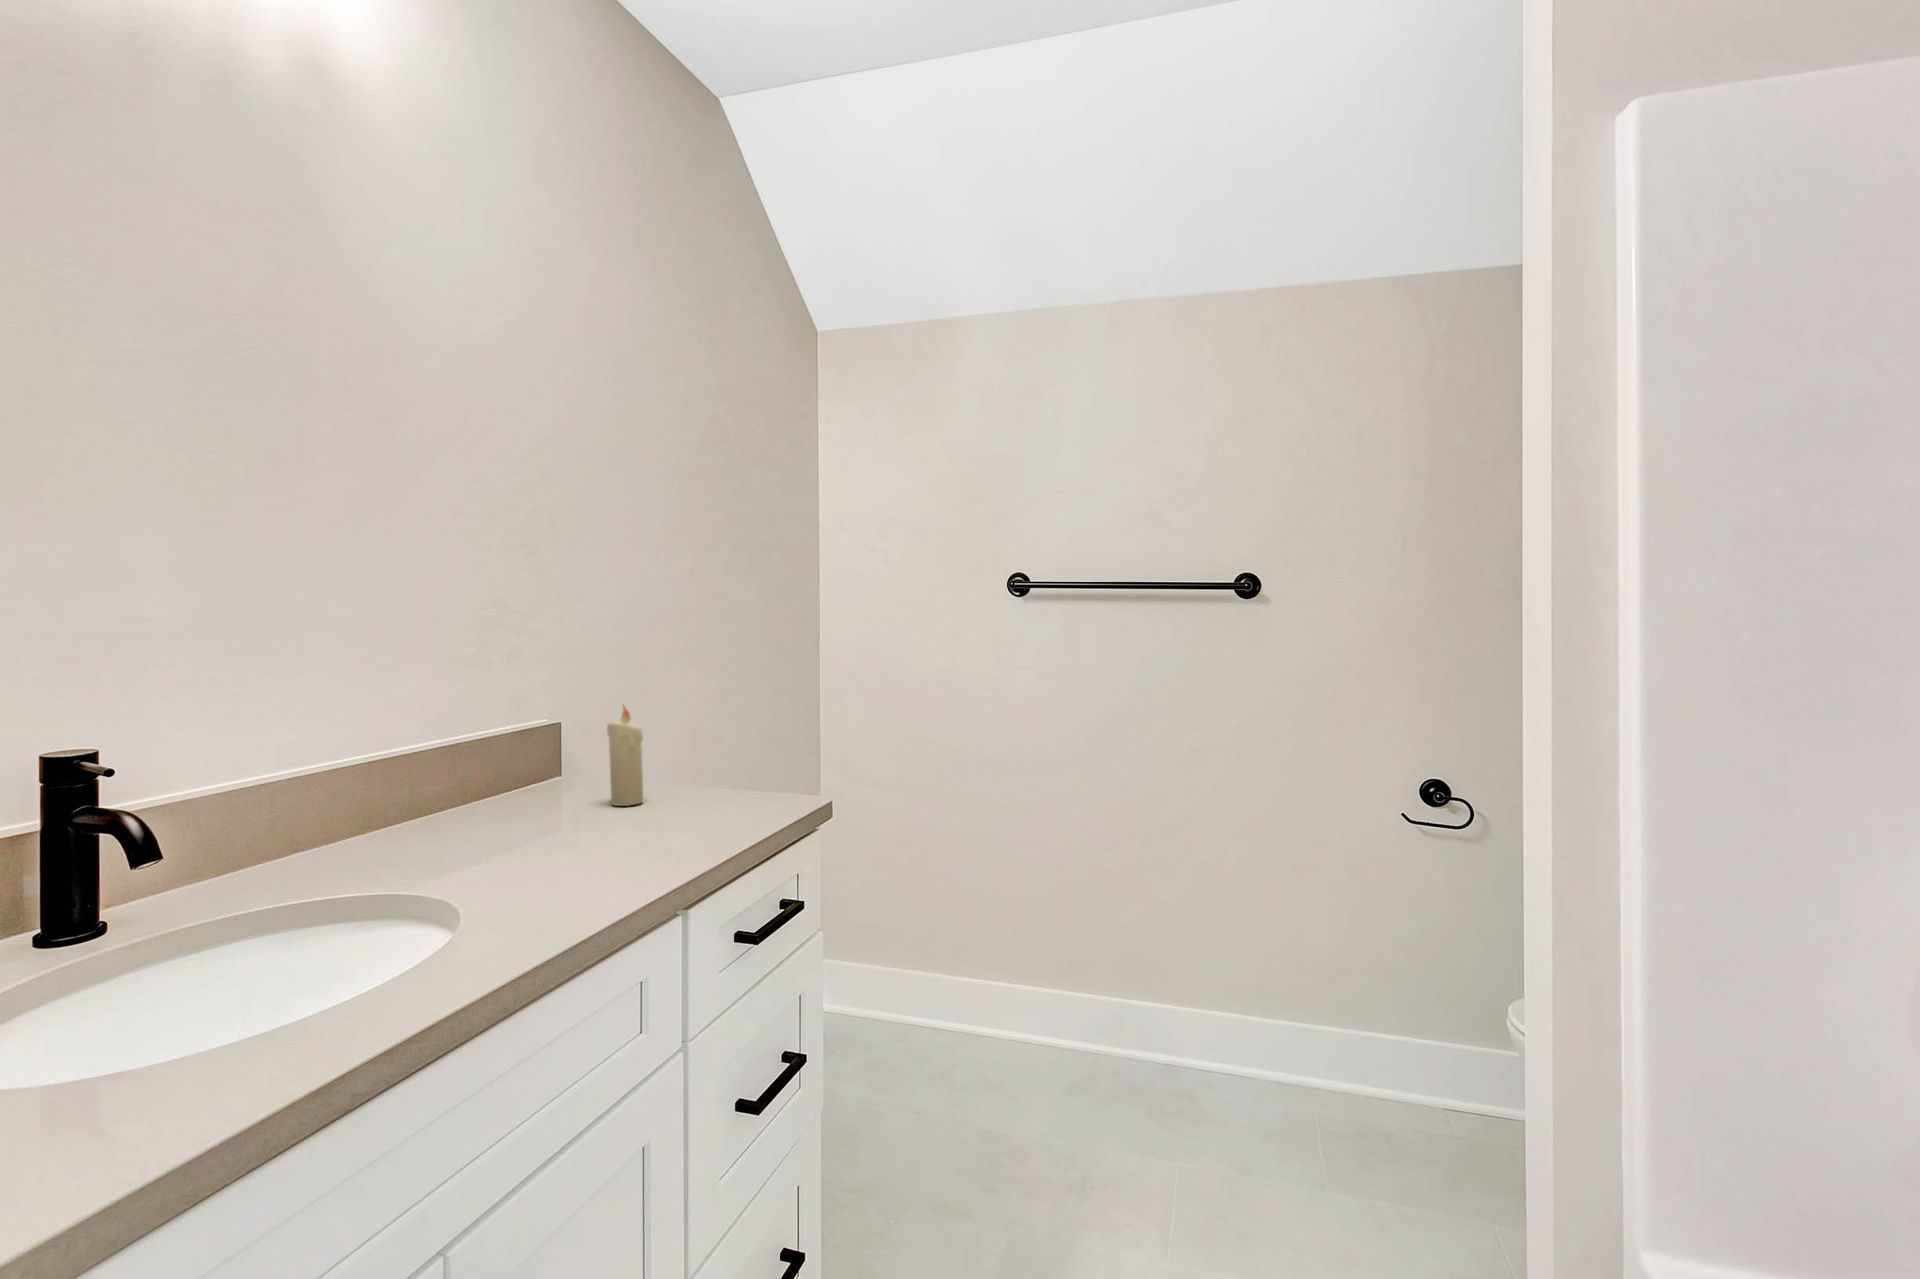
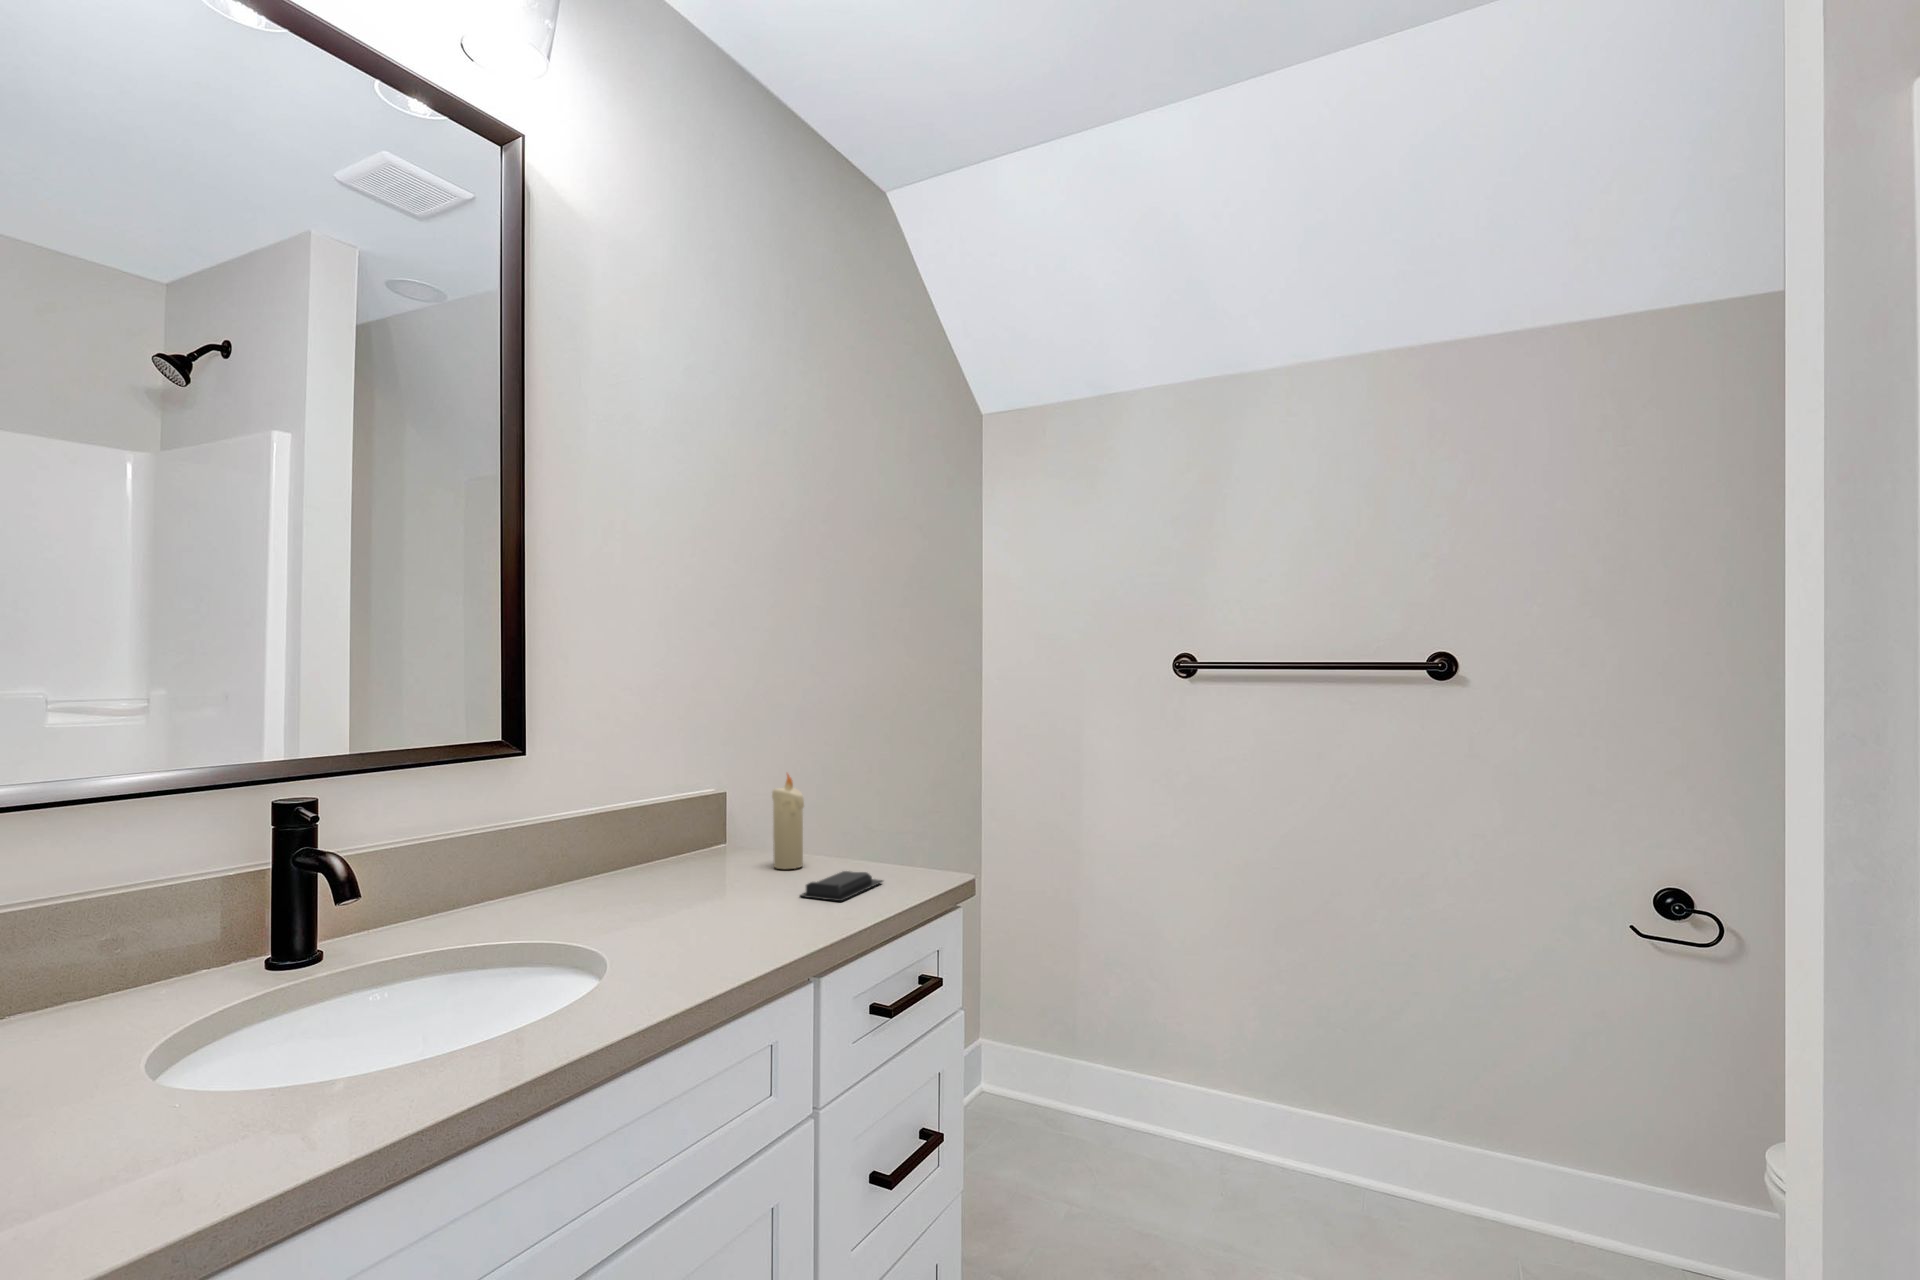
soap bar: none [651,803,736,834] -> present [800,871,883,901]

